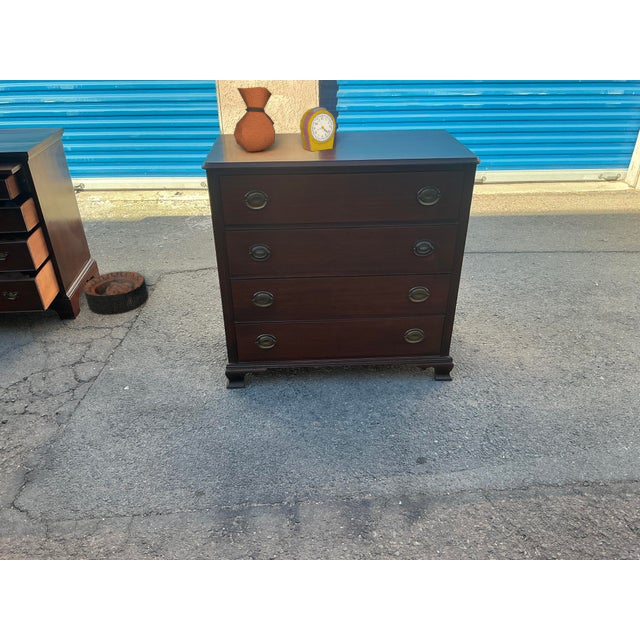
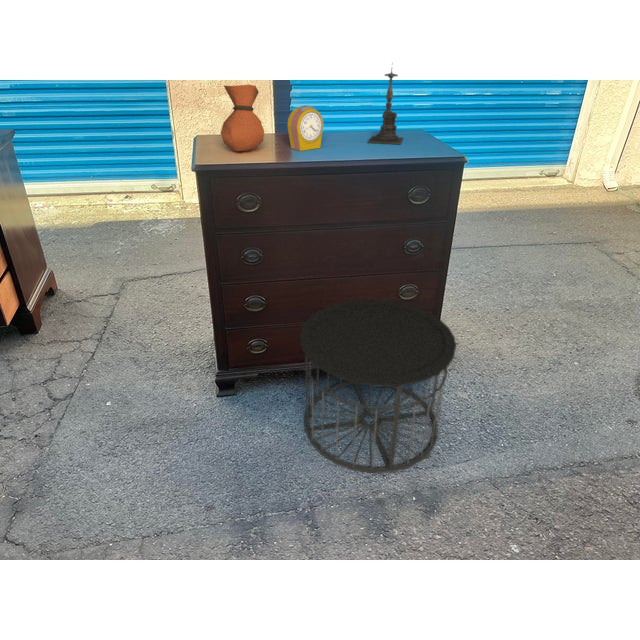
candle holder: none [382,63,422,146] -> present [368,70,403,144]
basket: present [84,271,148,315] -> none [45,280,115,327]
side table: none [298,300,454,475] -> present [300,299,456,473]

